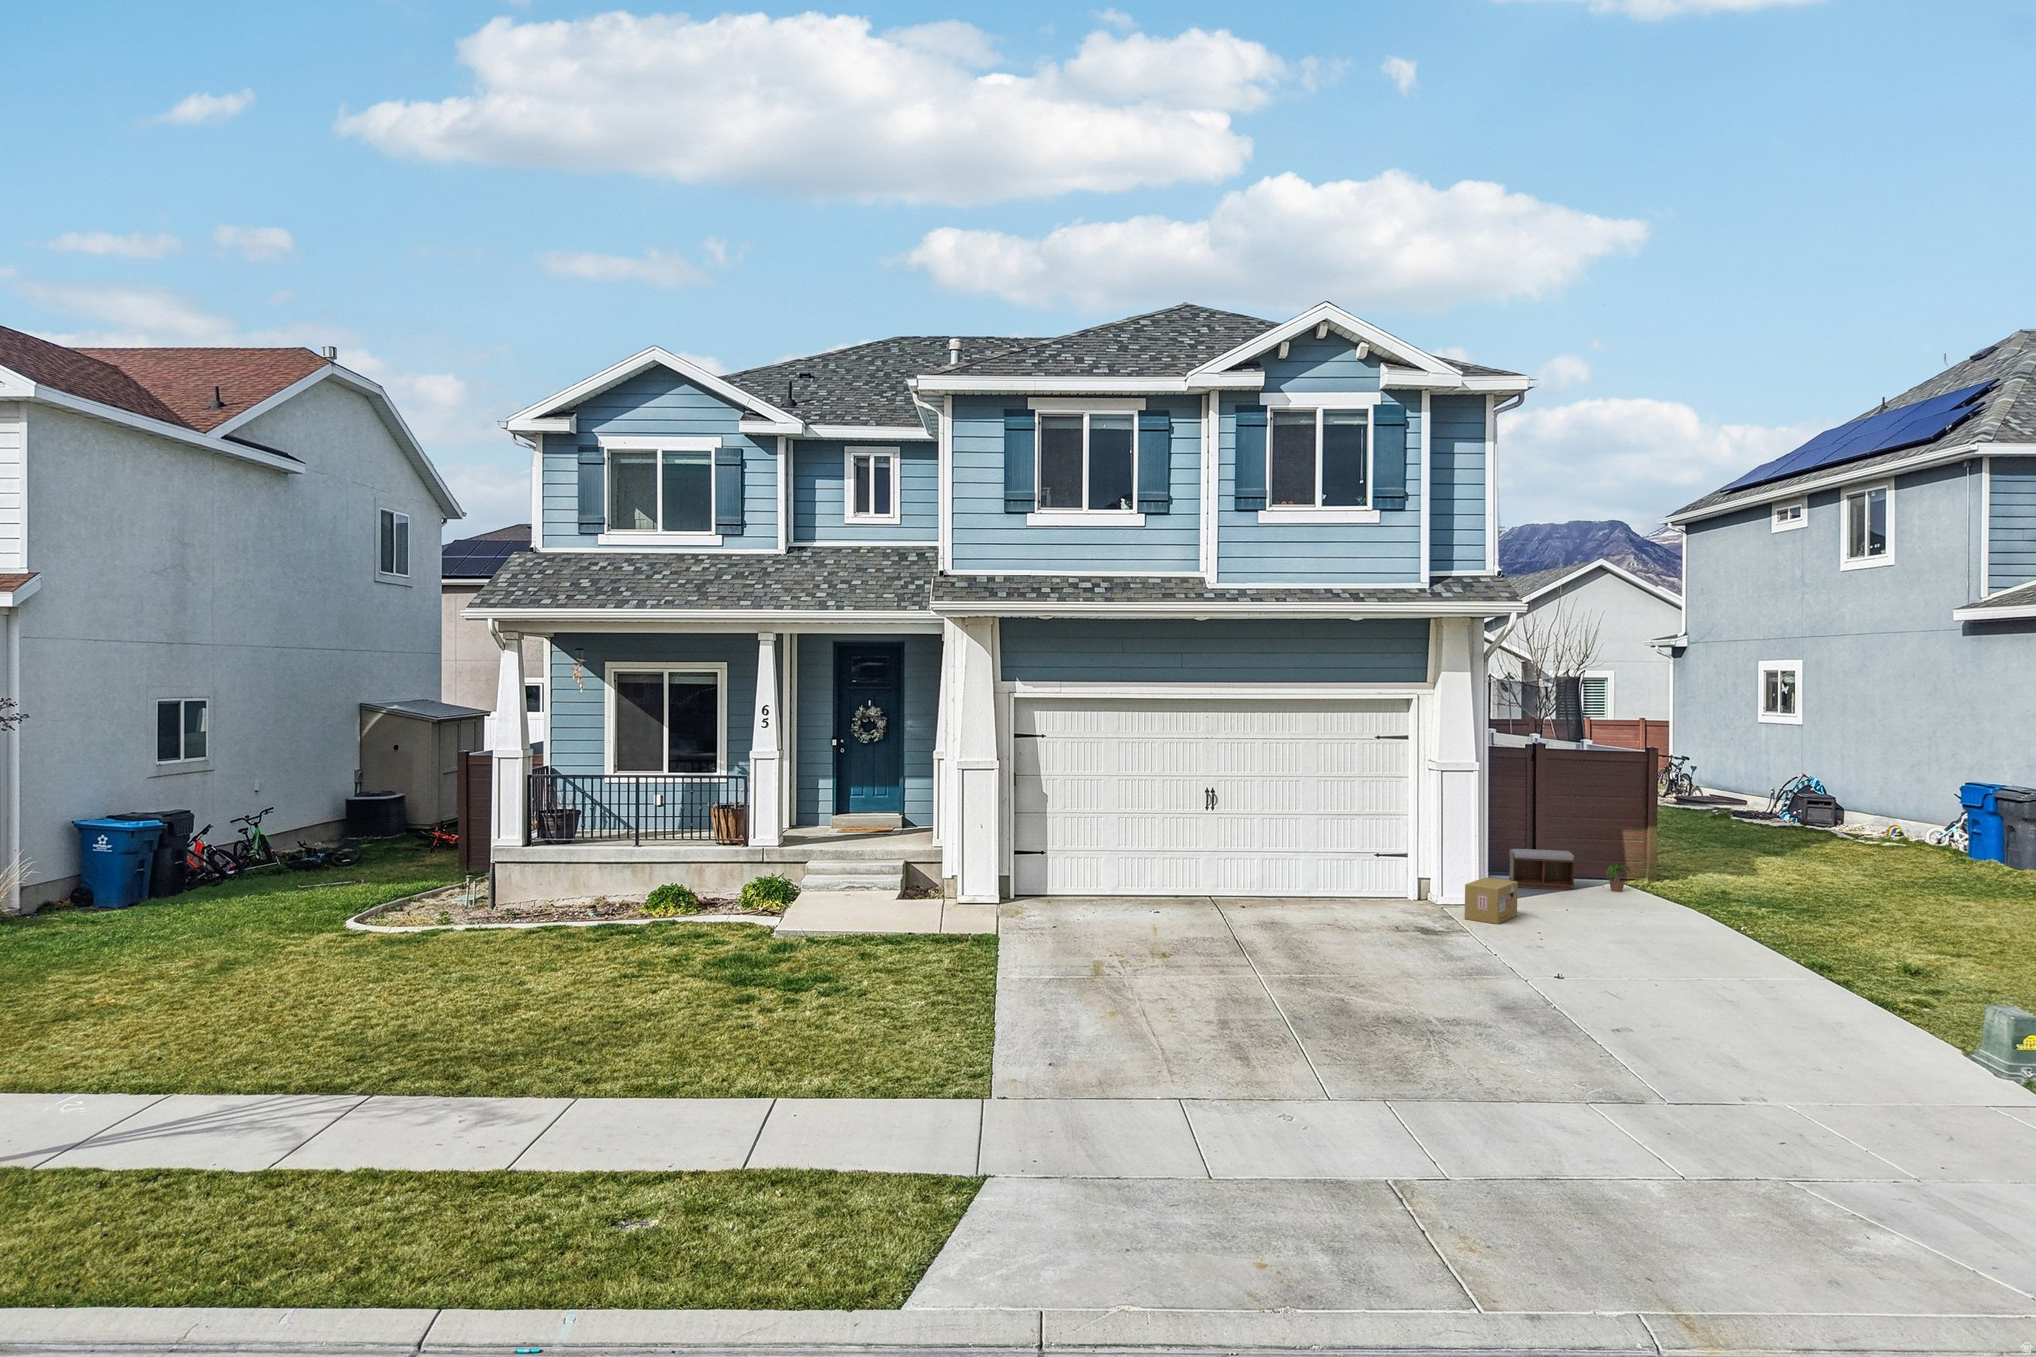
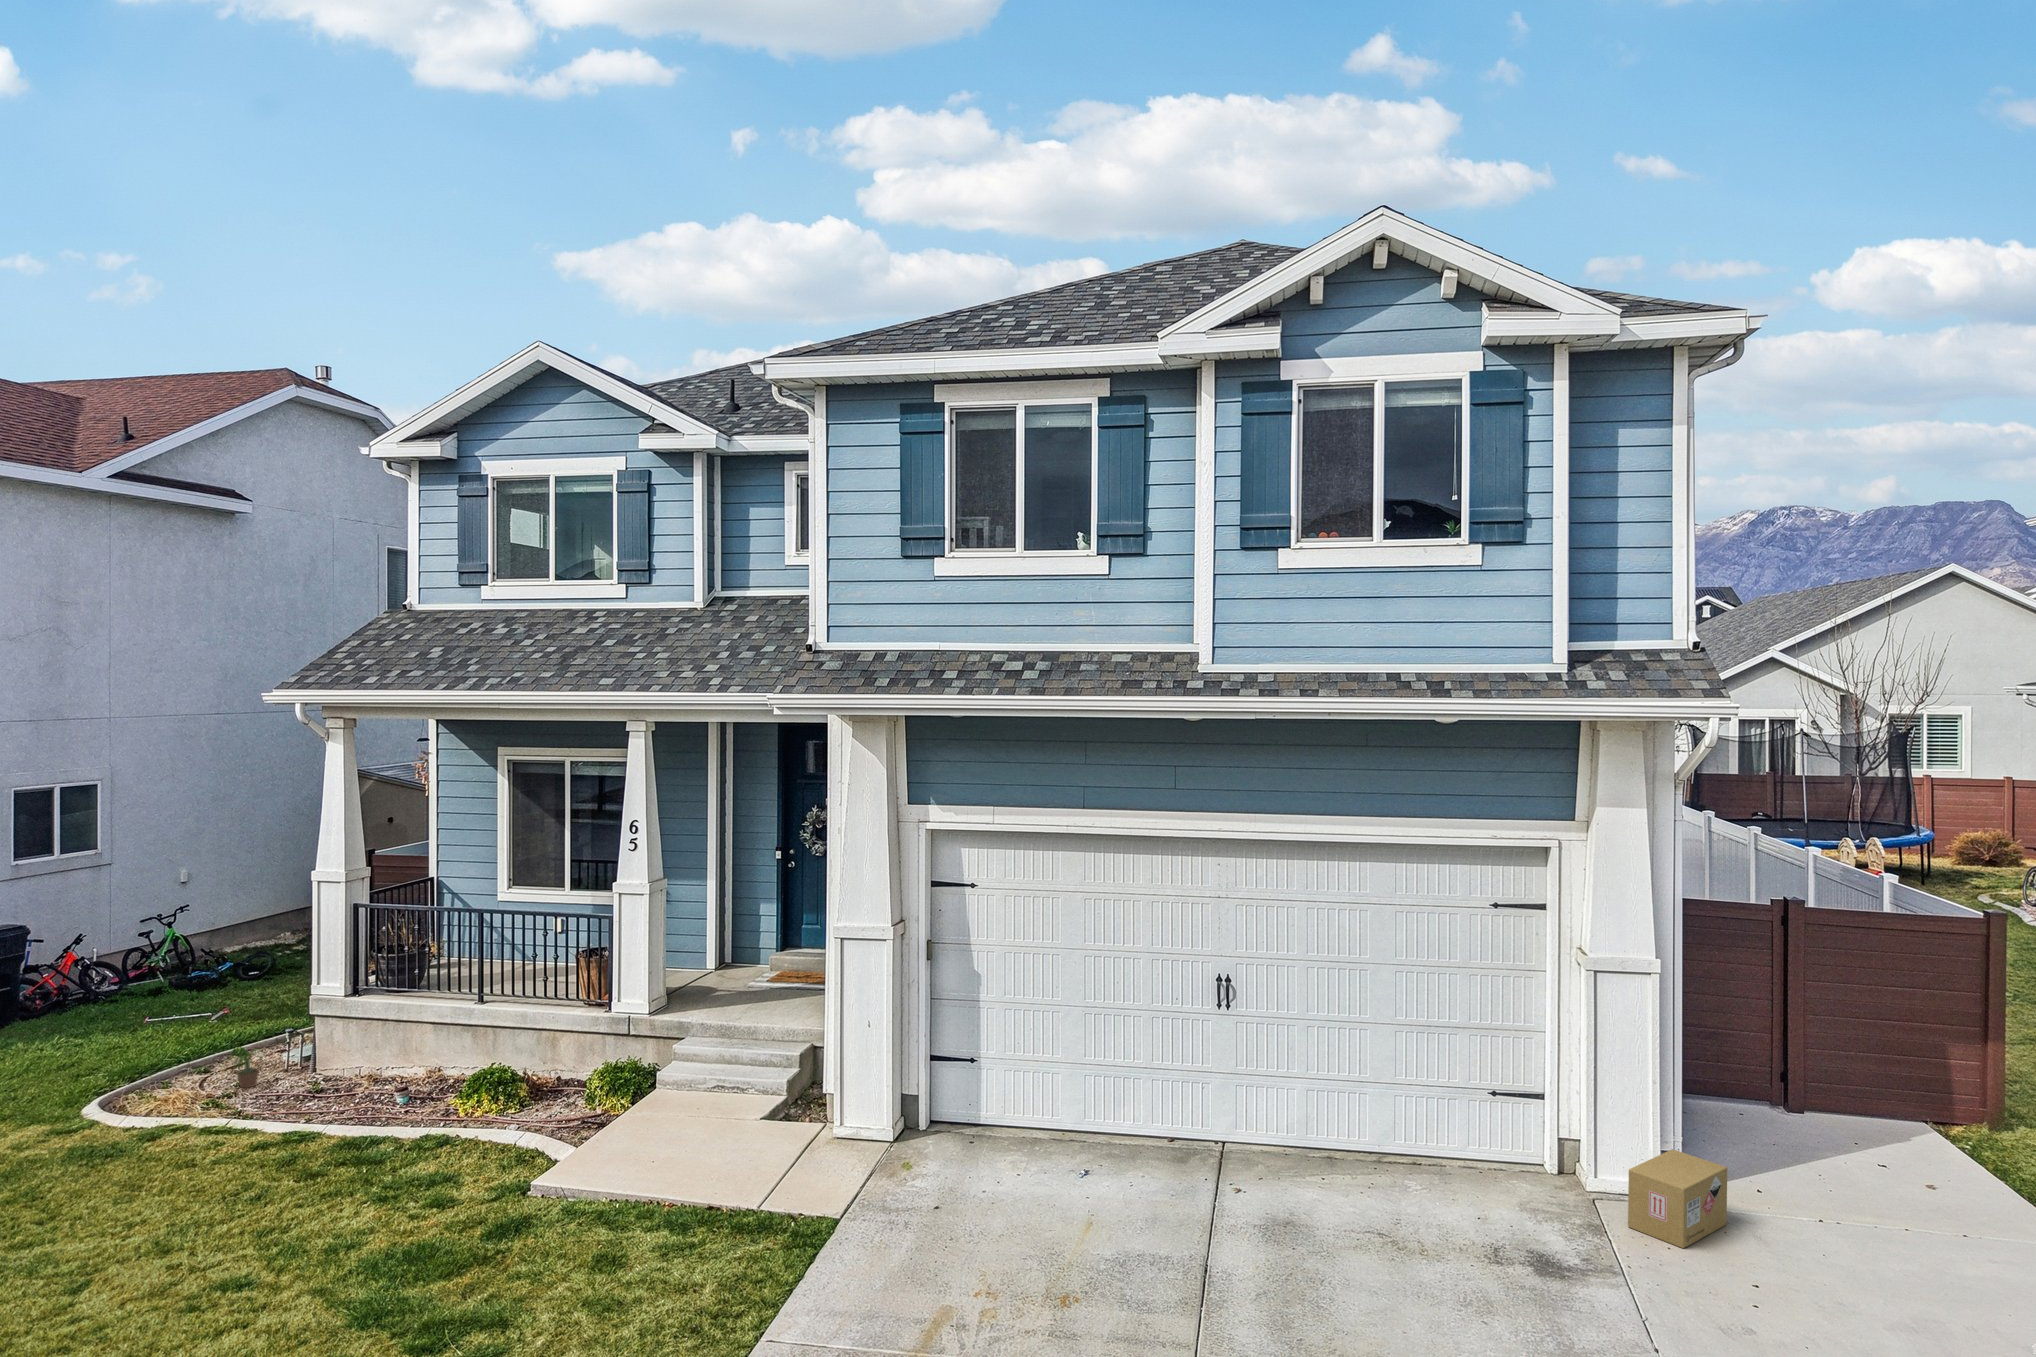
bench: present [1509,849,1575,890] -> none [1738,1070,1851,1151]
potted plant: present [1606,864,1631,892] -> present [230,1049,266,1088]

